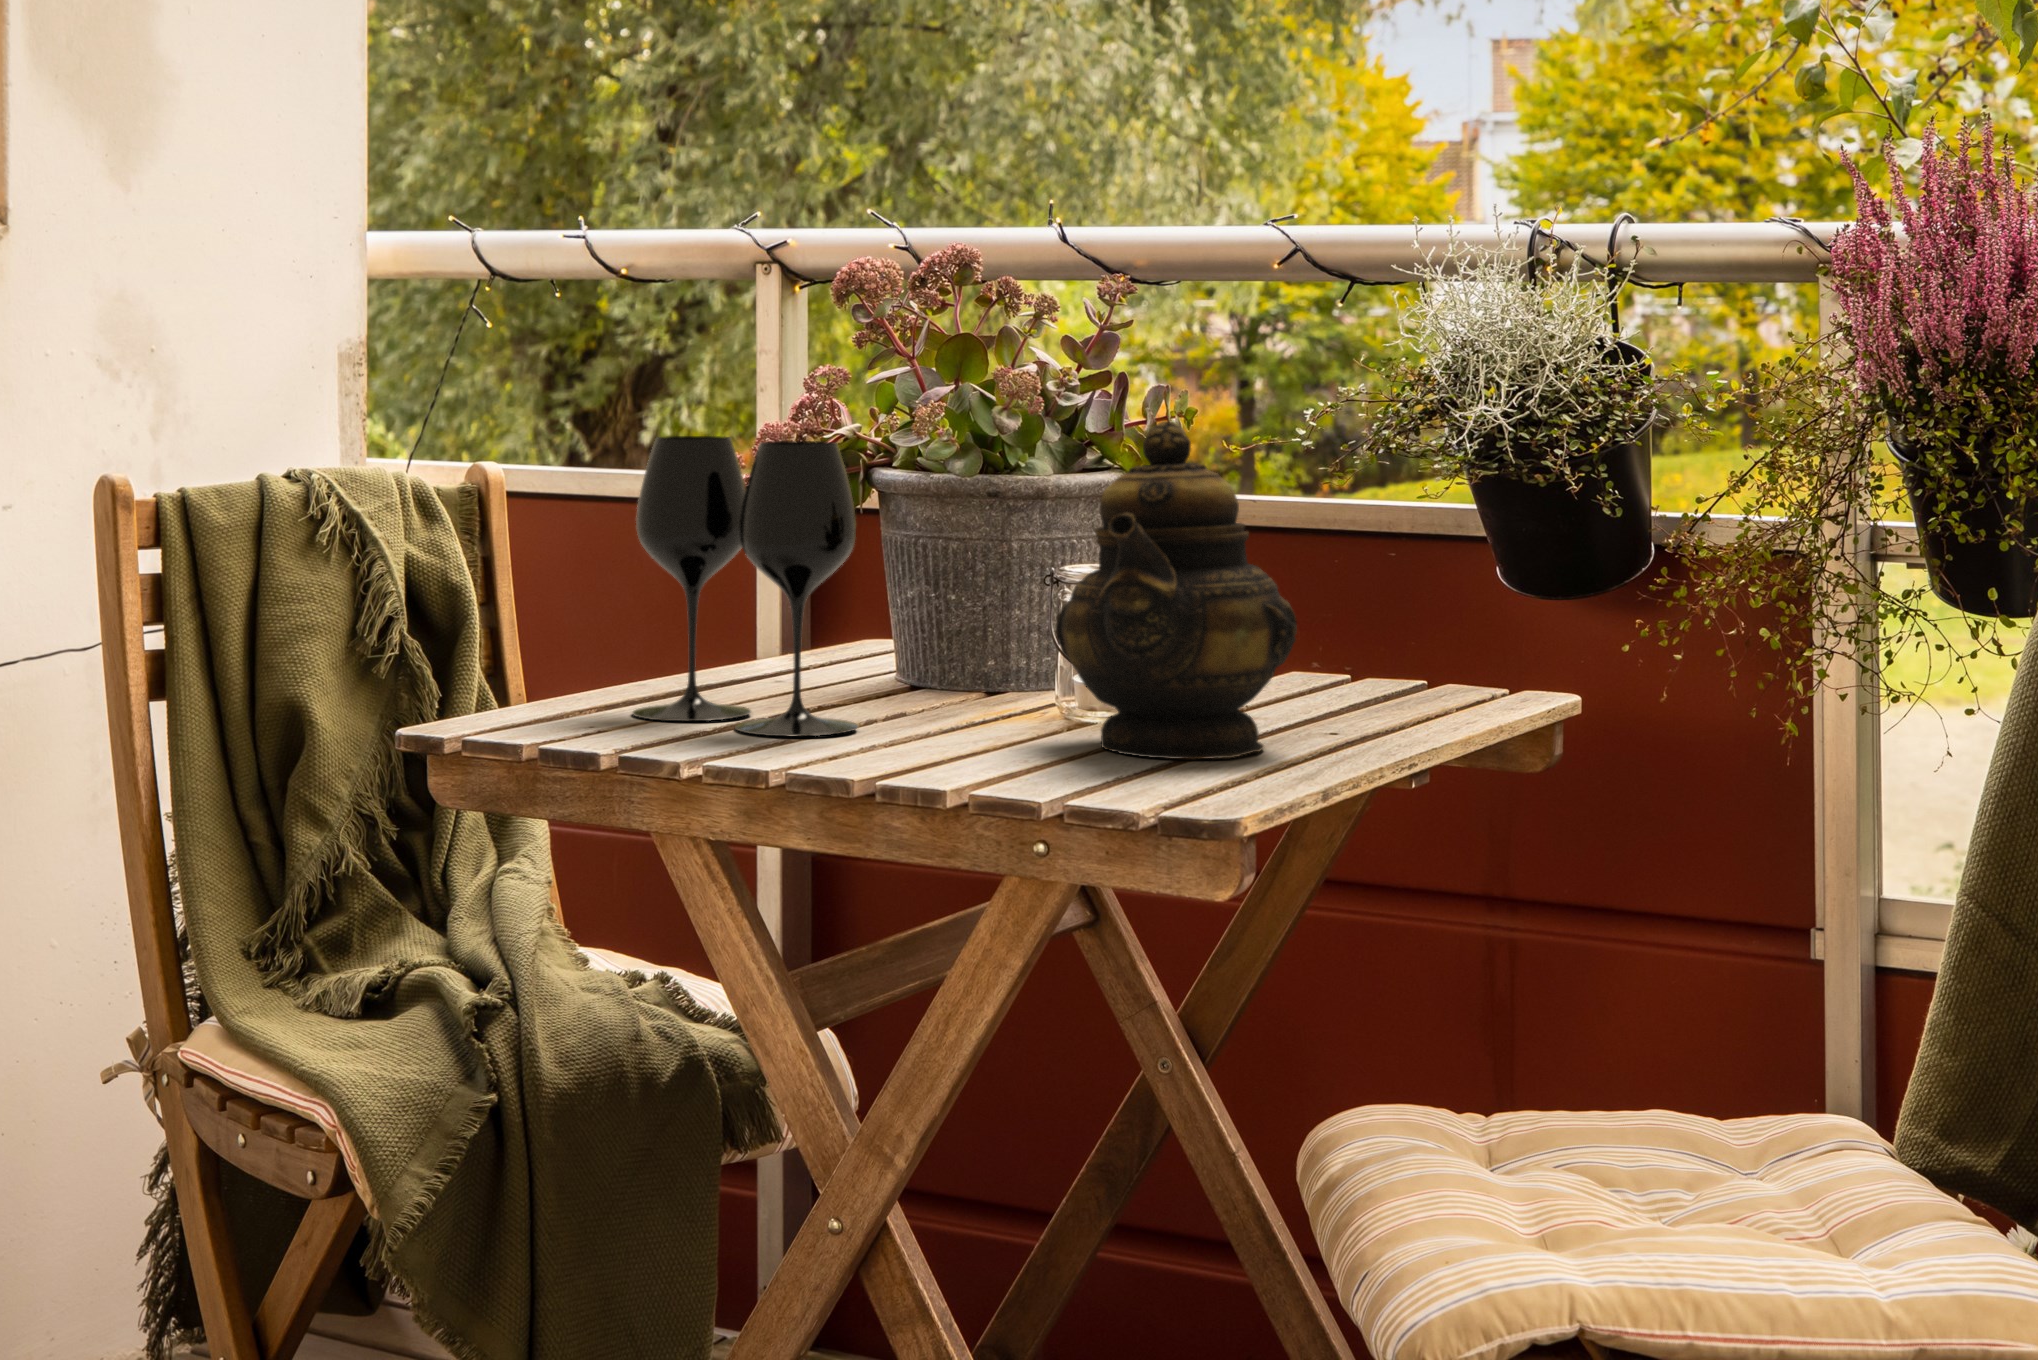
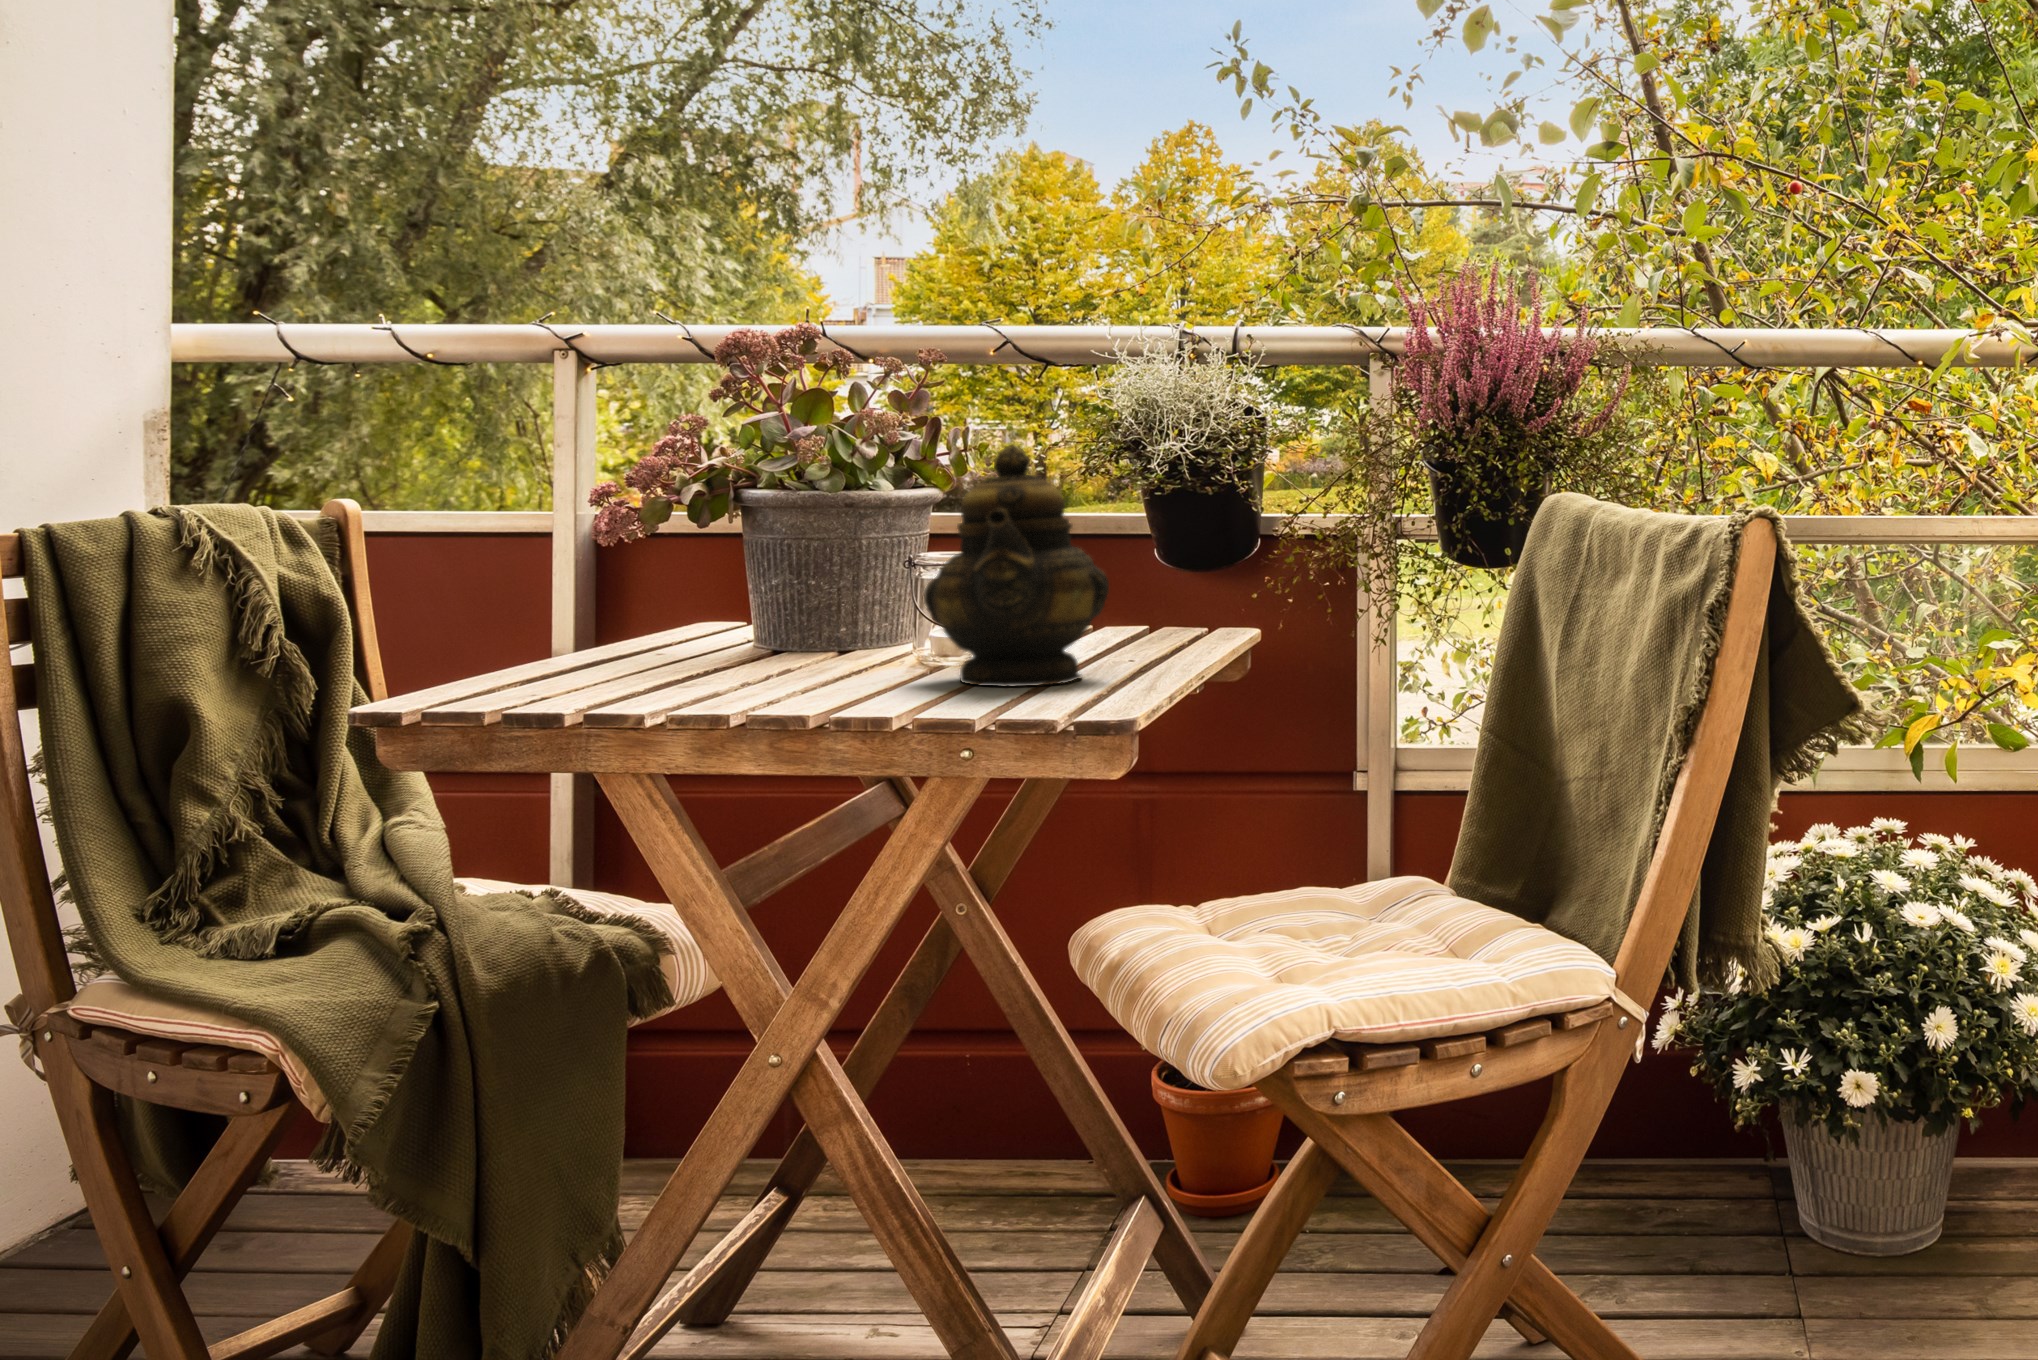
wine glass: present [632,436,858,736] -> none [552,465,760,692]

